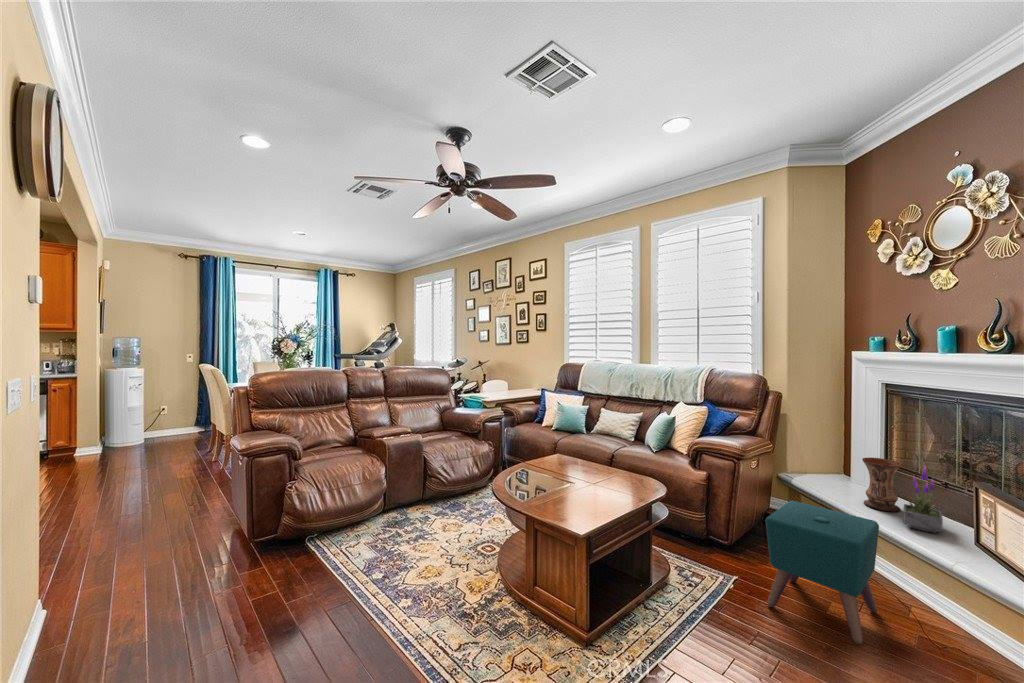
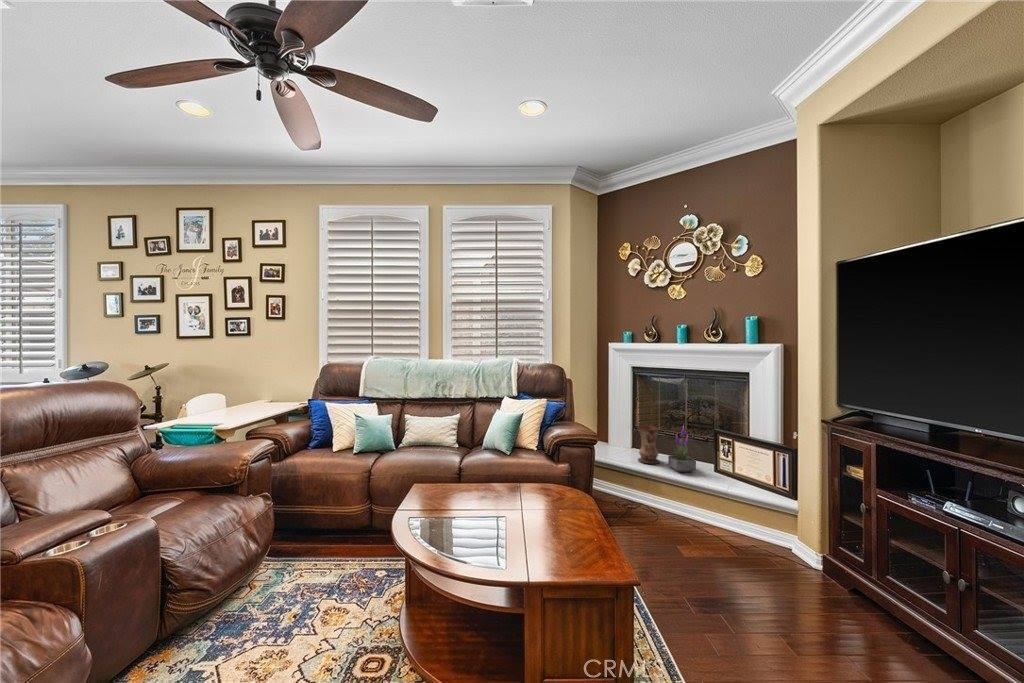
ottoman: present [765,501,879,645] -> none [639,473,725,573]

